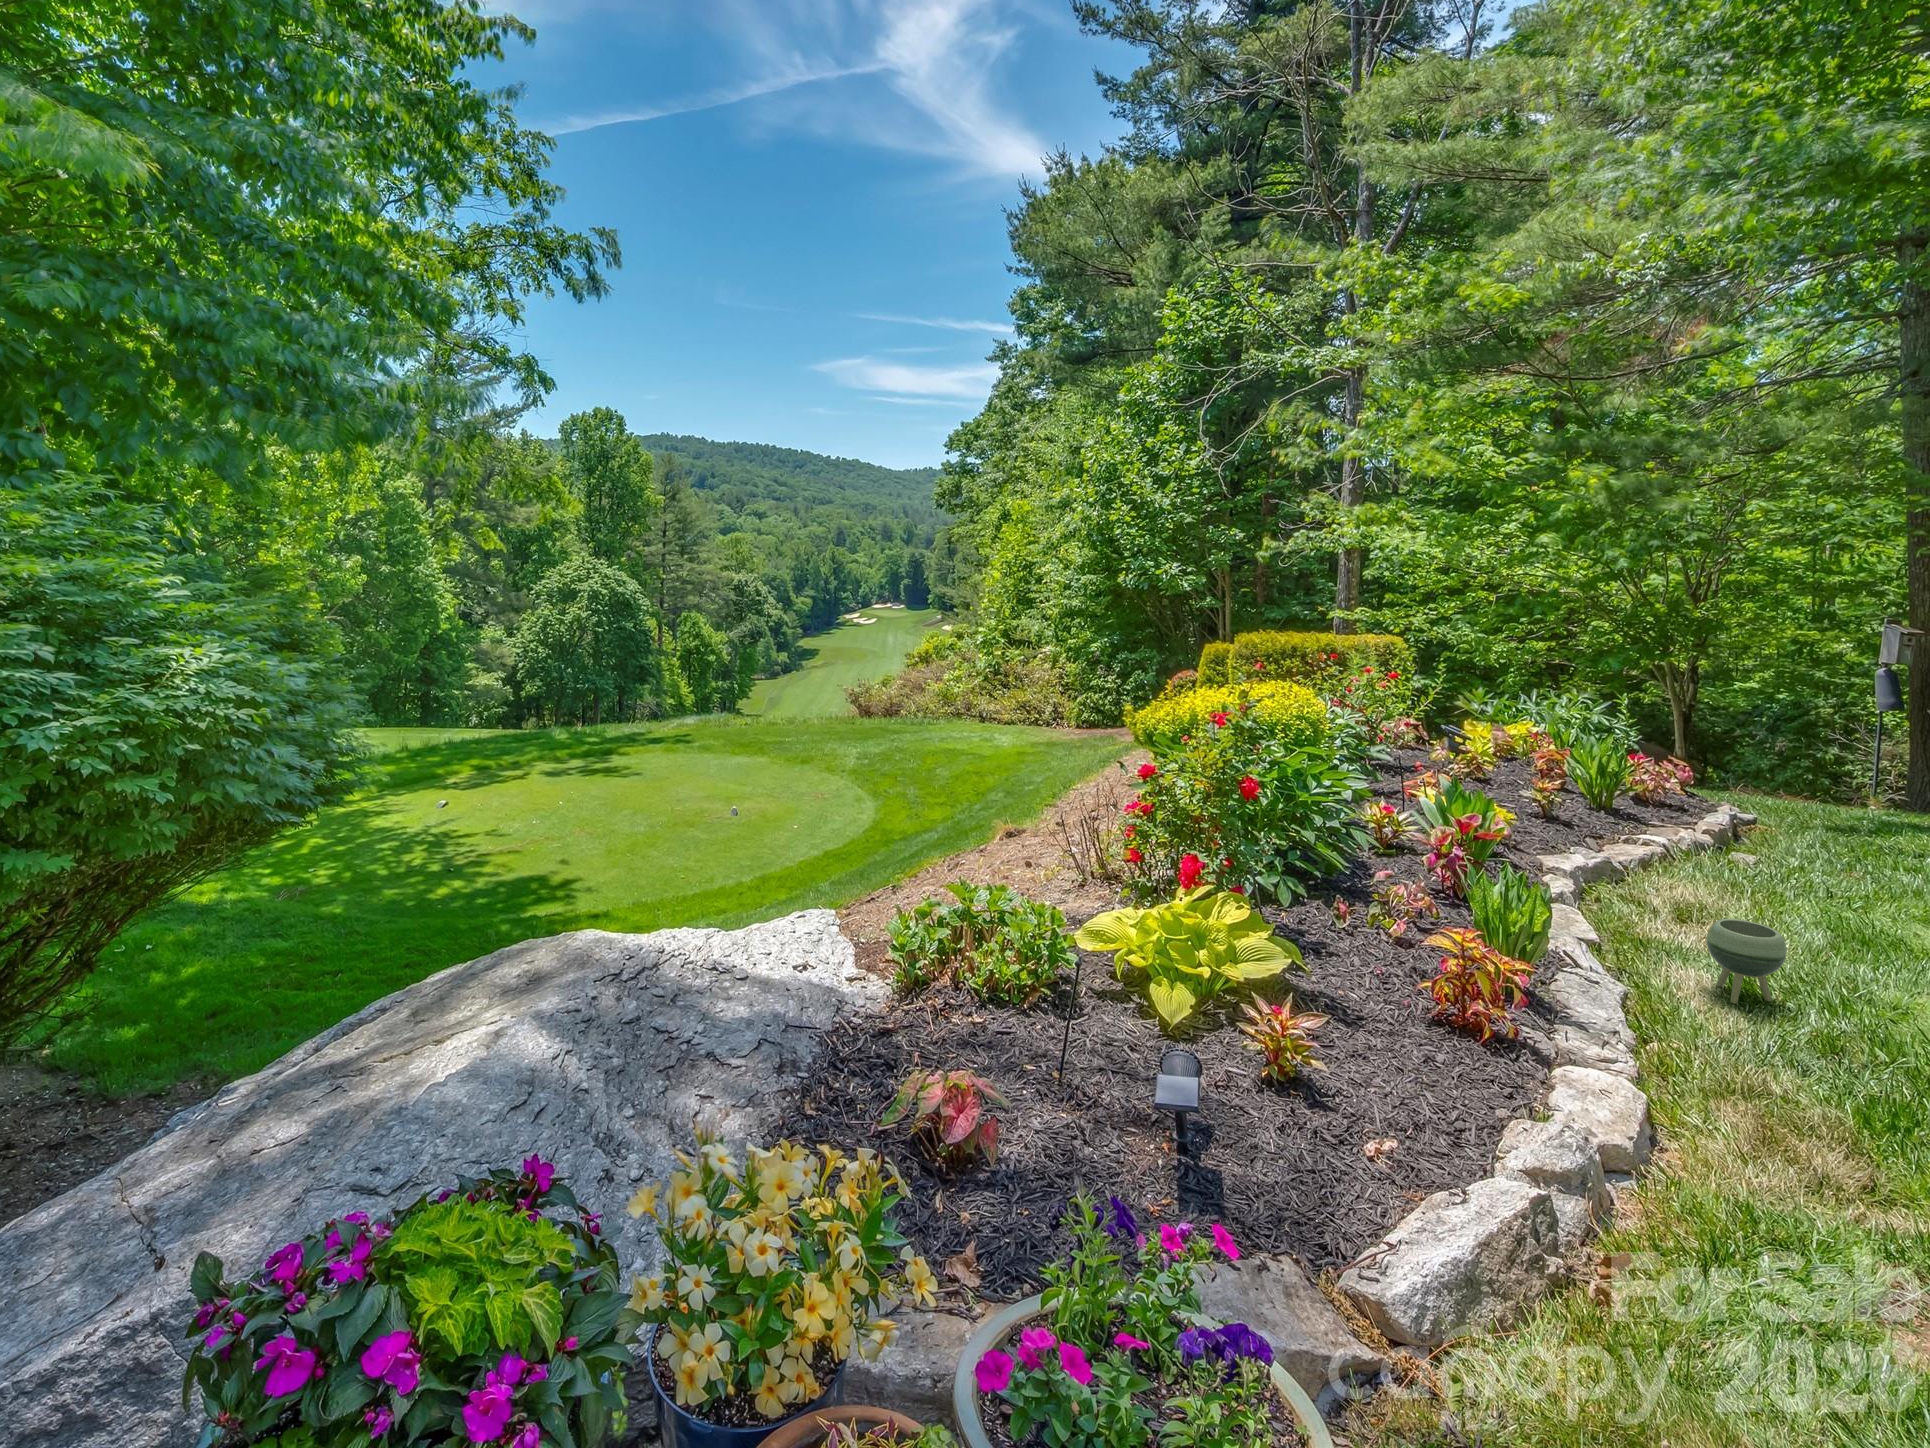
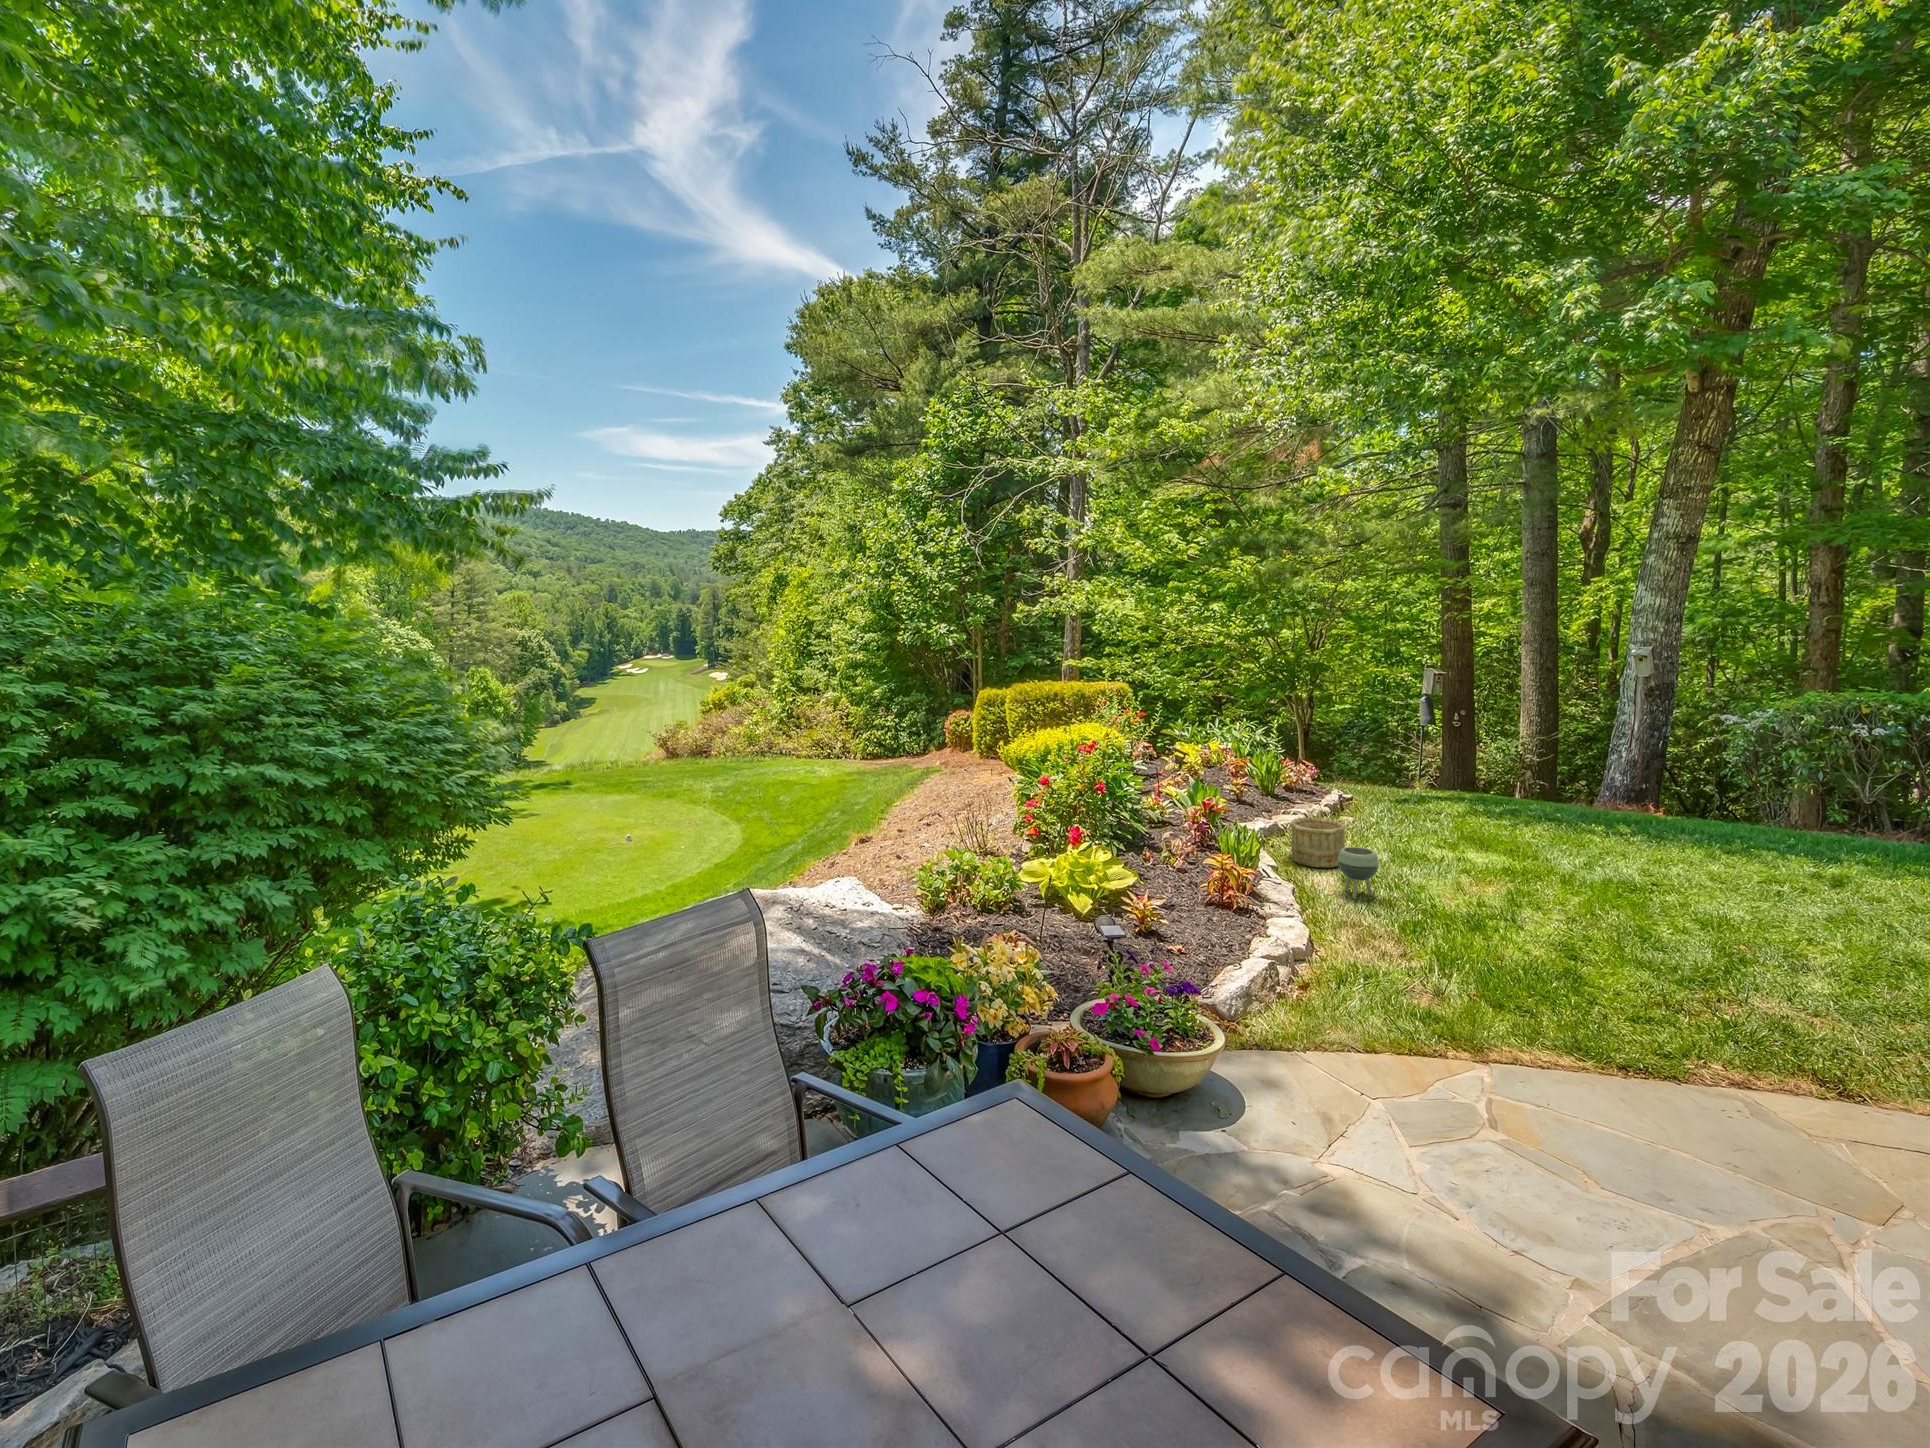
wooden bucket: none [1627,858,1731,941] -> present [1290,818,1346,868]

